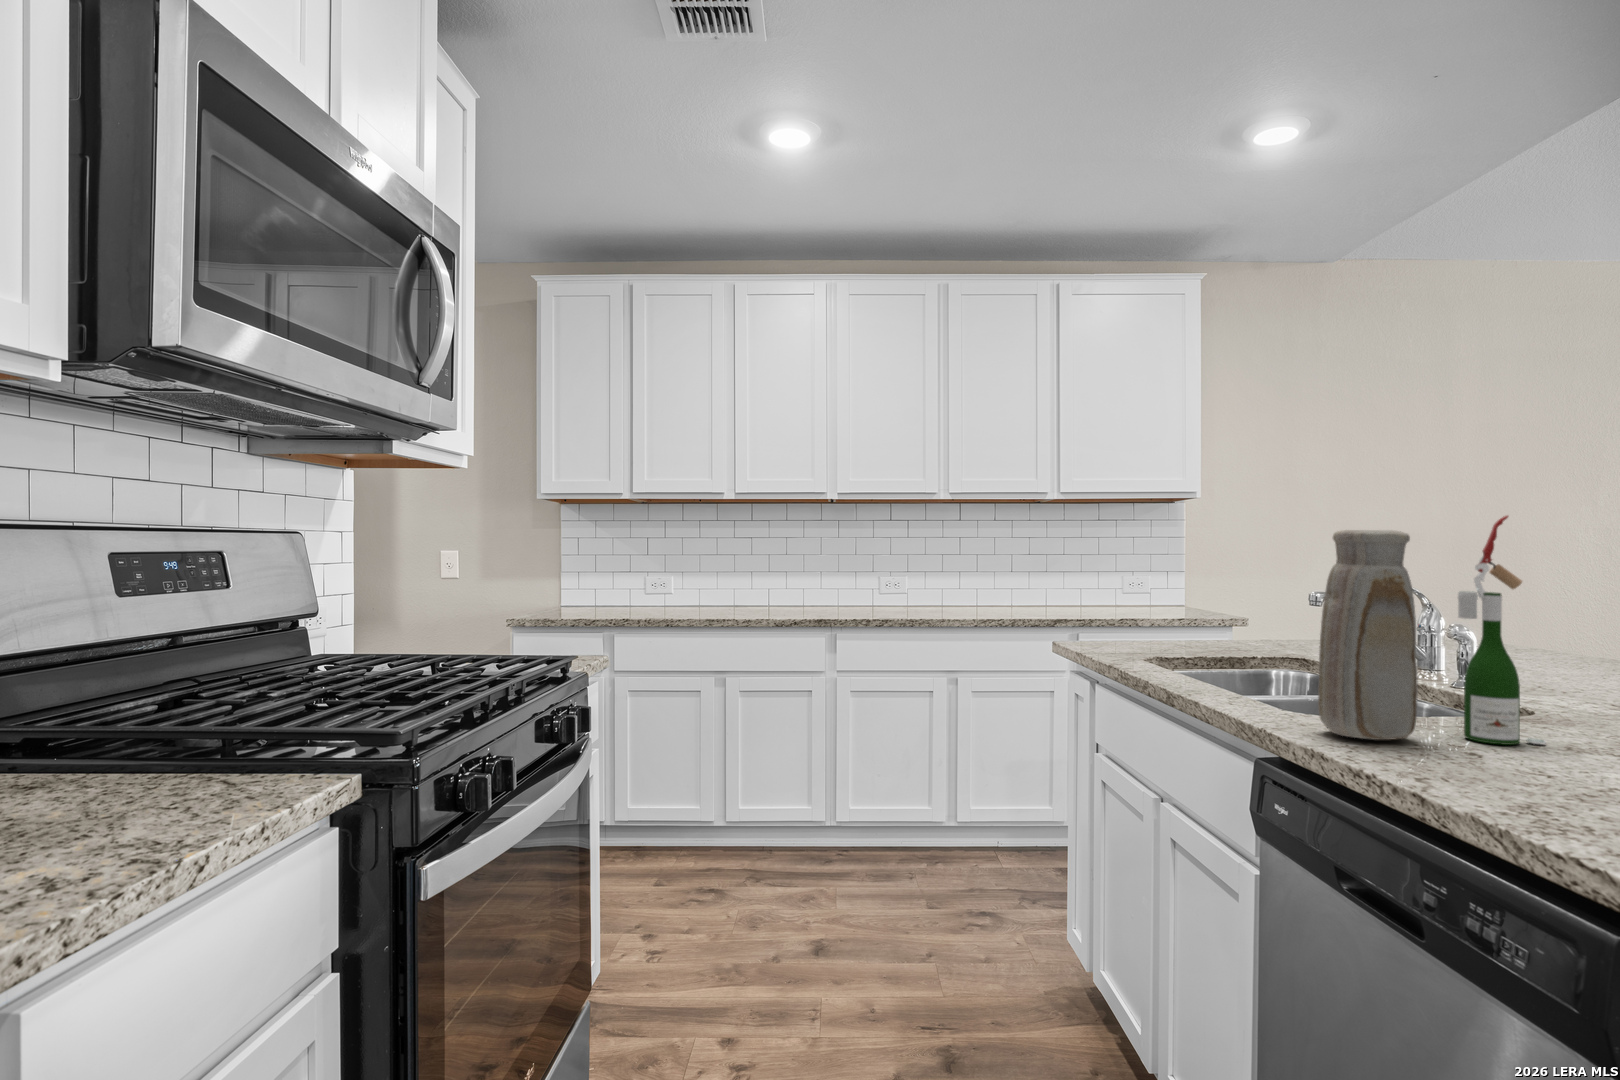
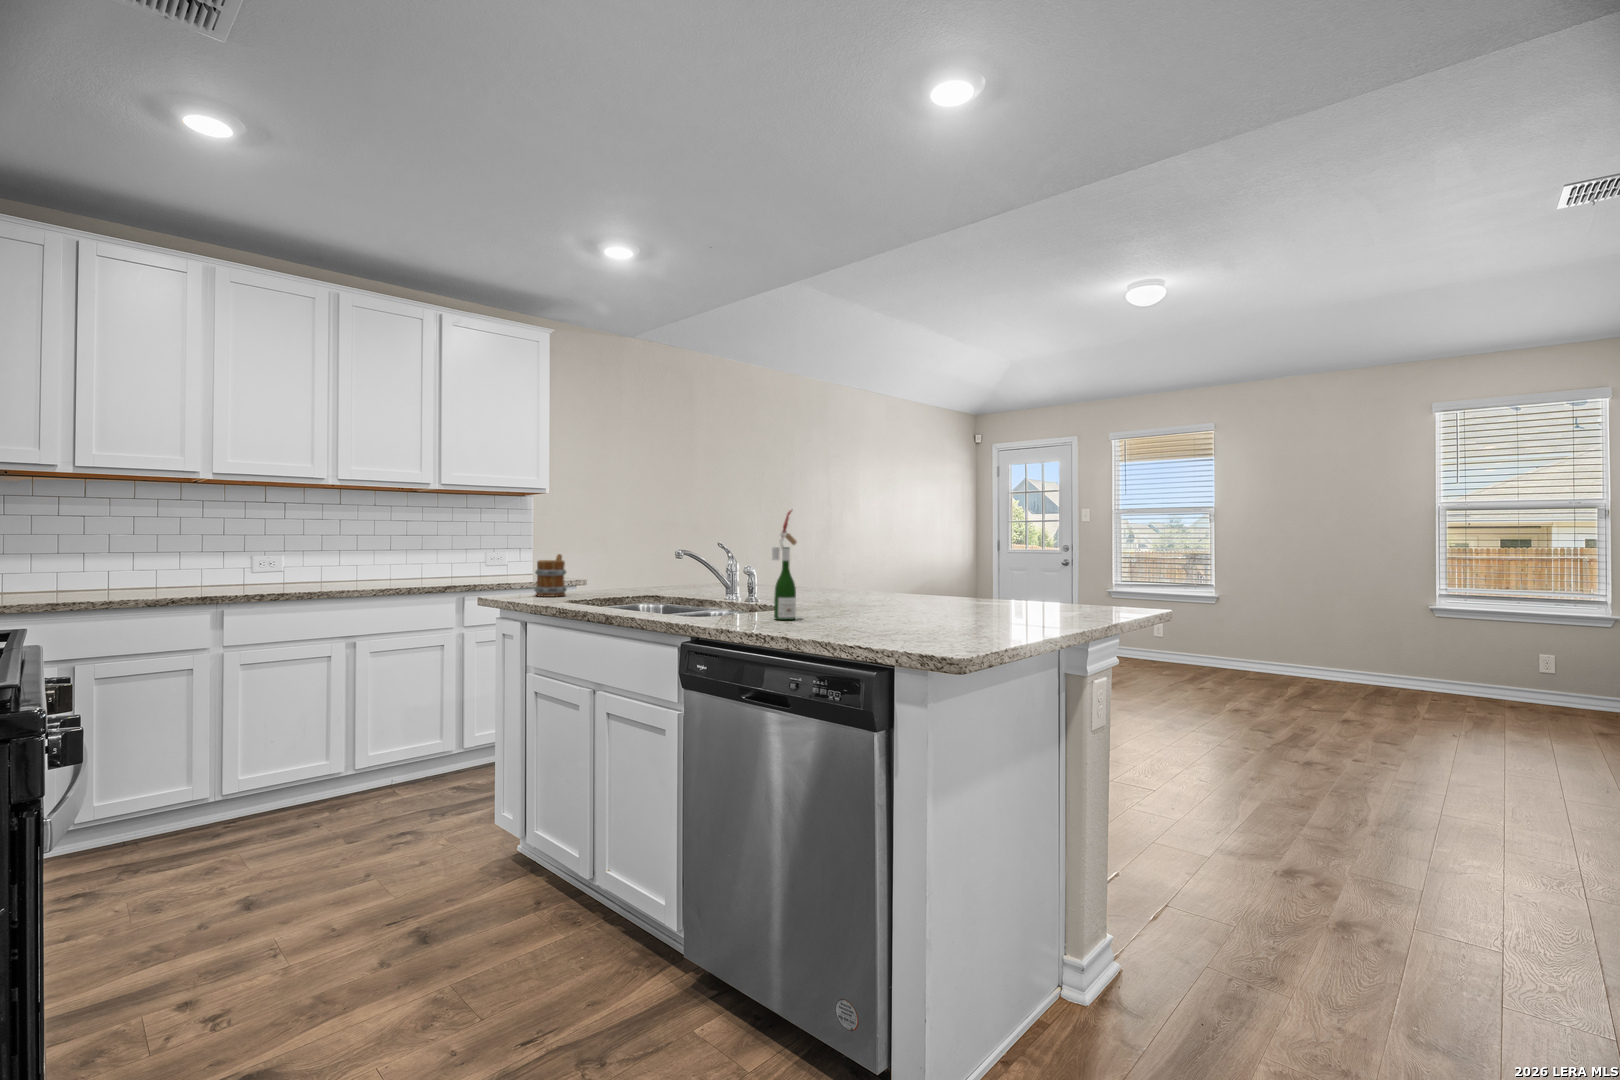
vase: present [1318,530,1418,740] -> none [718,515,761,623]
mug: none [1115,587,1162,647] -> present [534,554,567,597]

